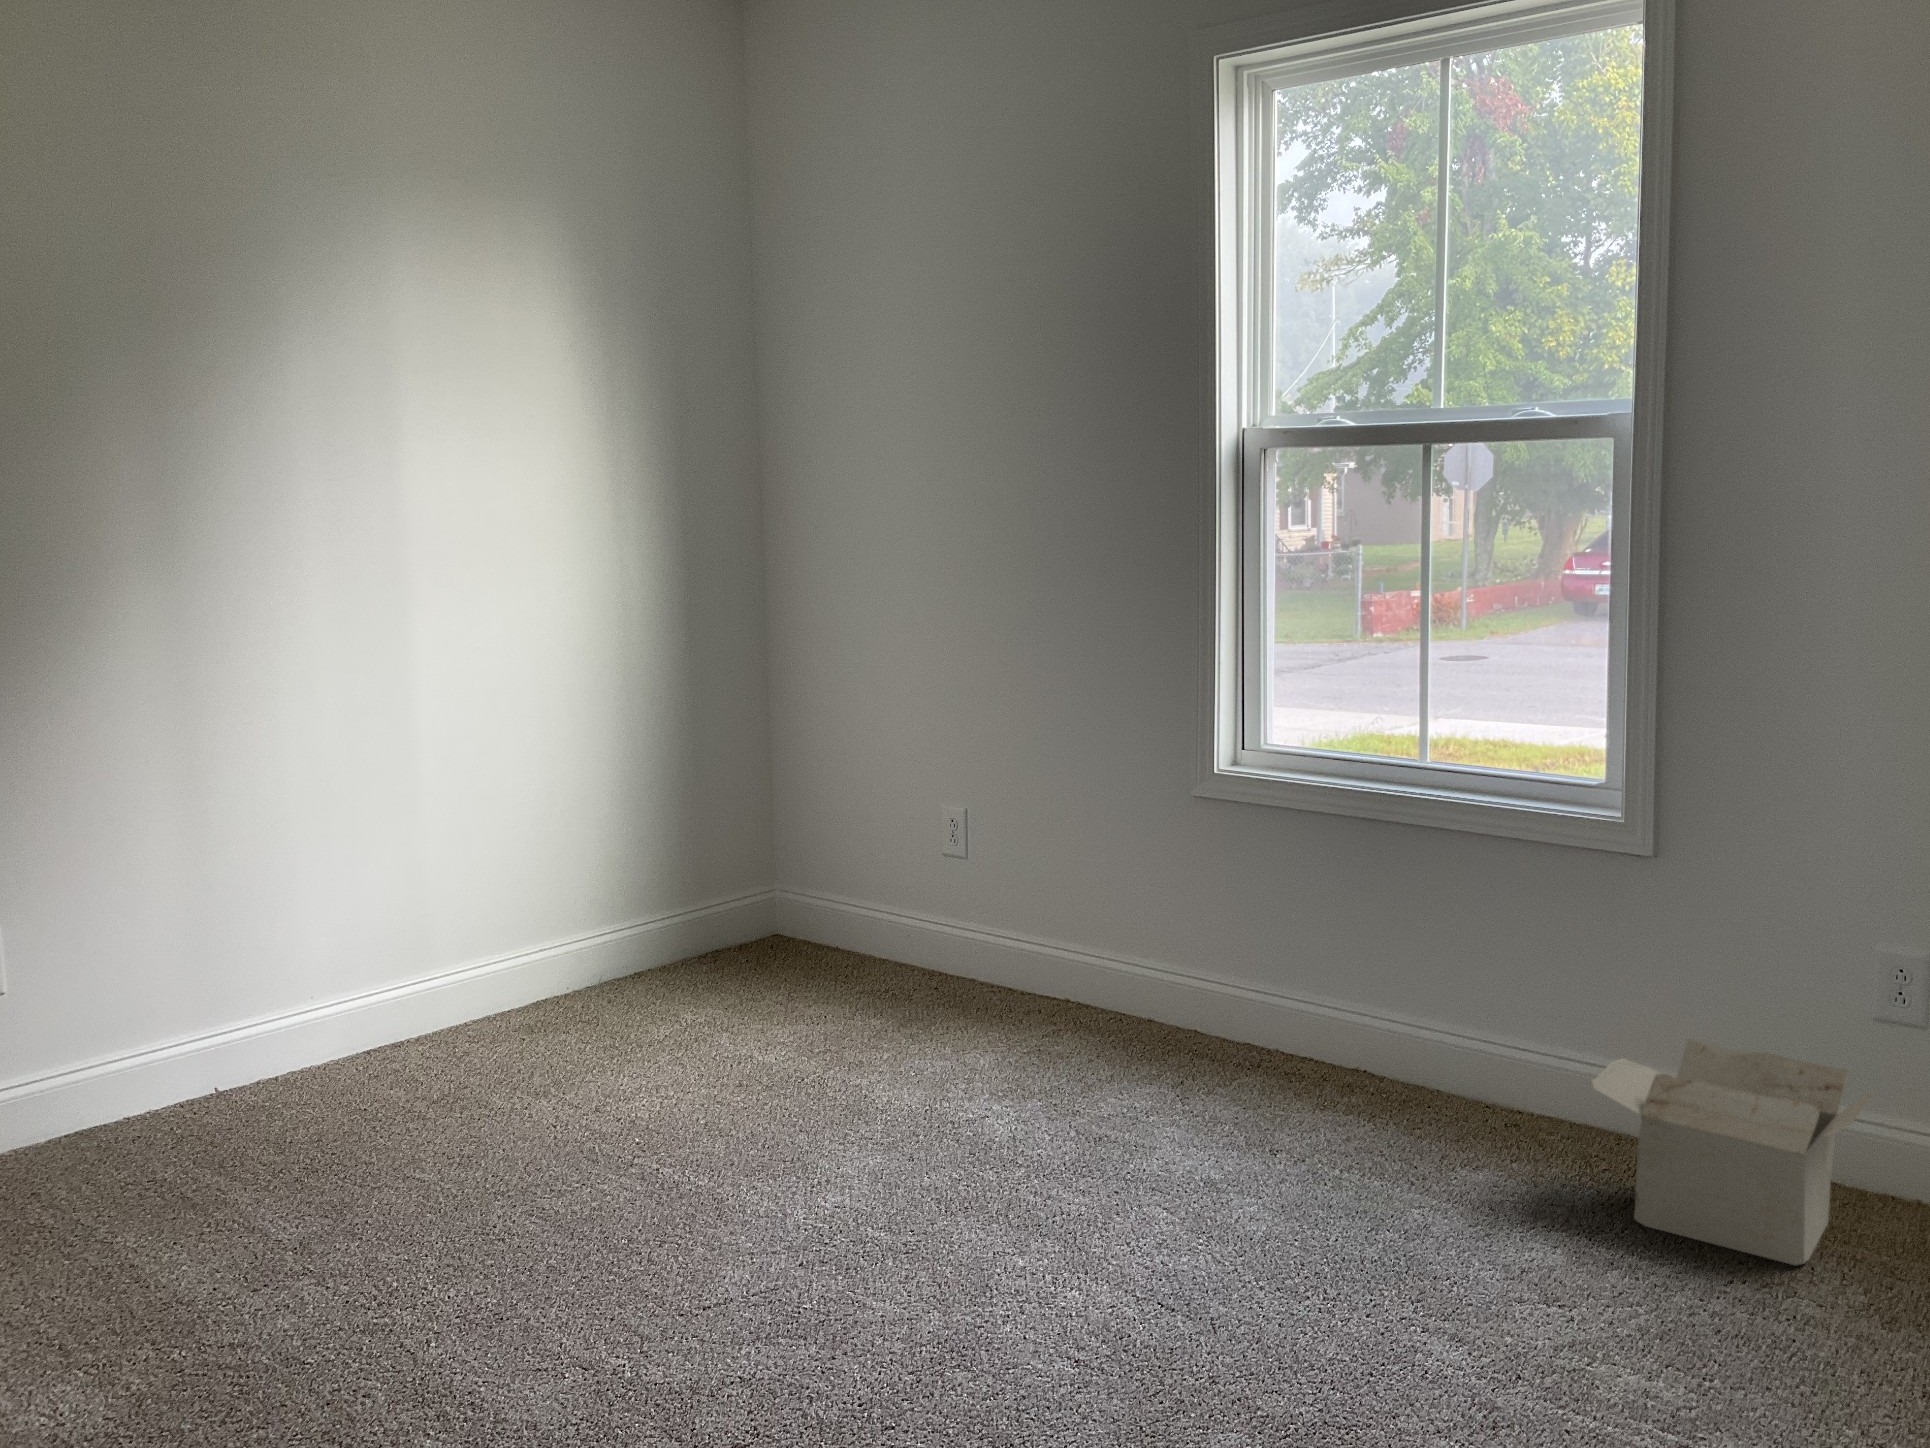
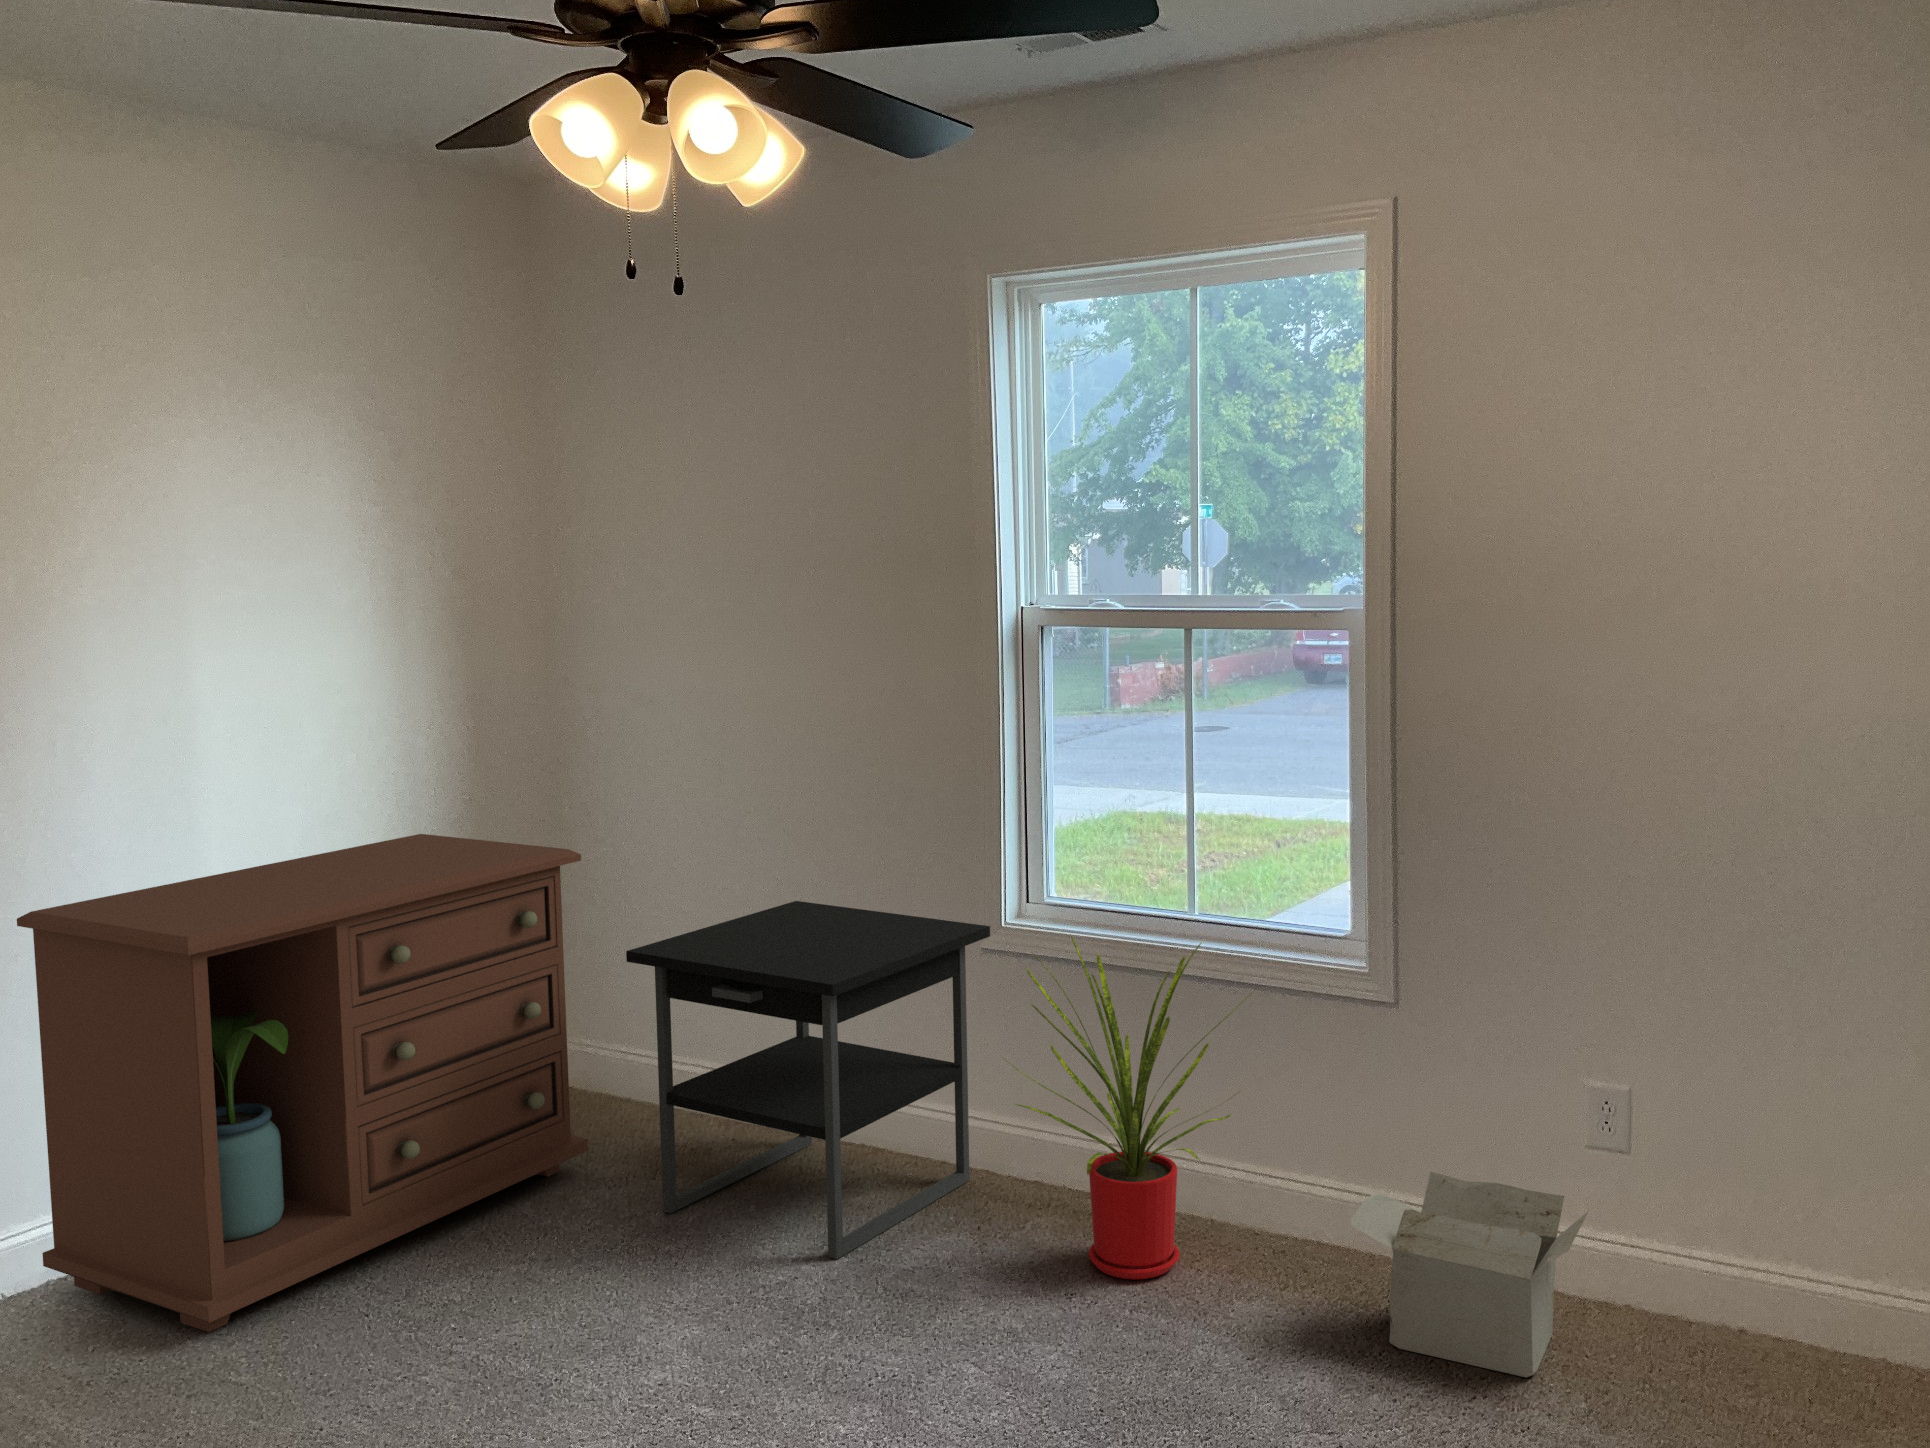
dresser: none [232,666,787,1131] -> present [17,834,588,1332]
nightstand: none [821,743,1202,1102] -> present [626,901,990,1259]
house plant: none [1204,769,1490,1140] -> present [1002,934,1254,1280]

